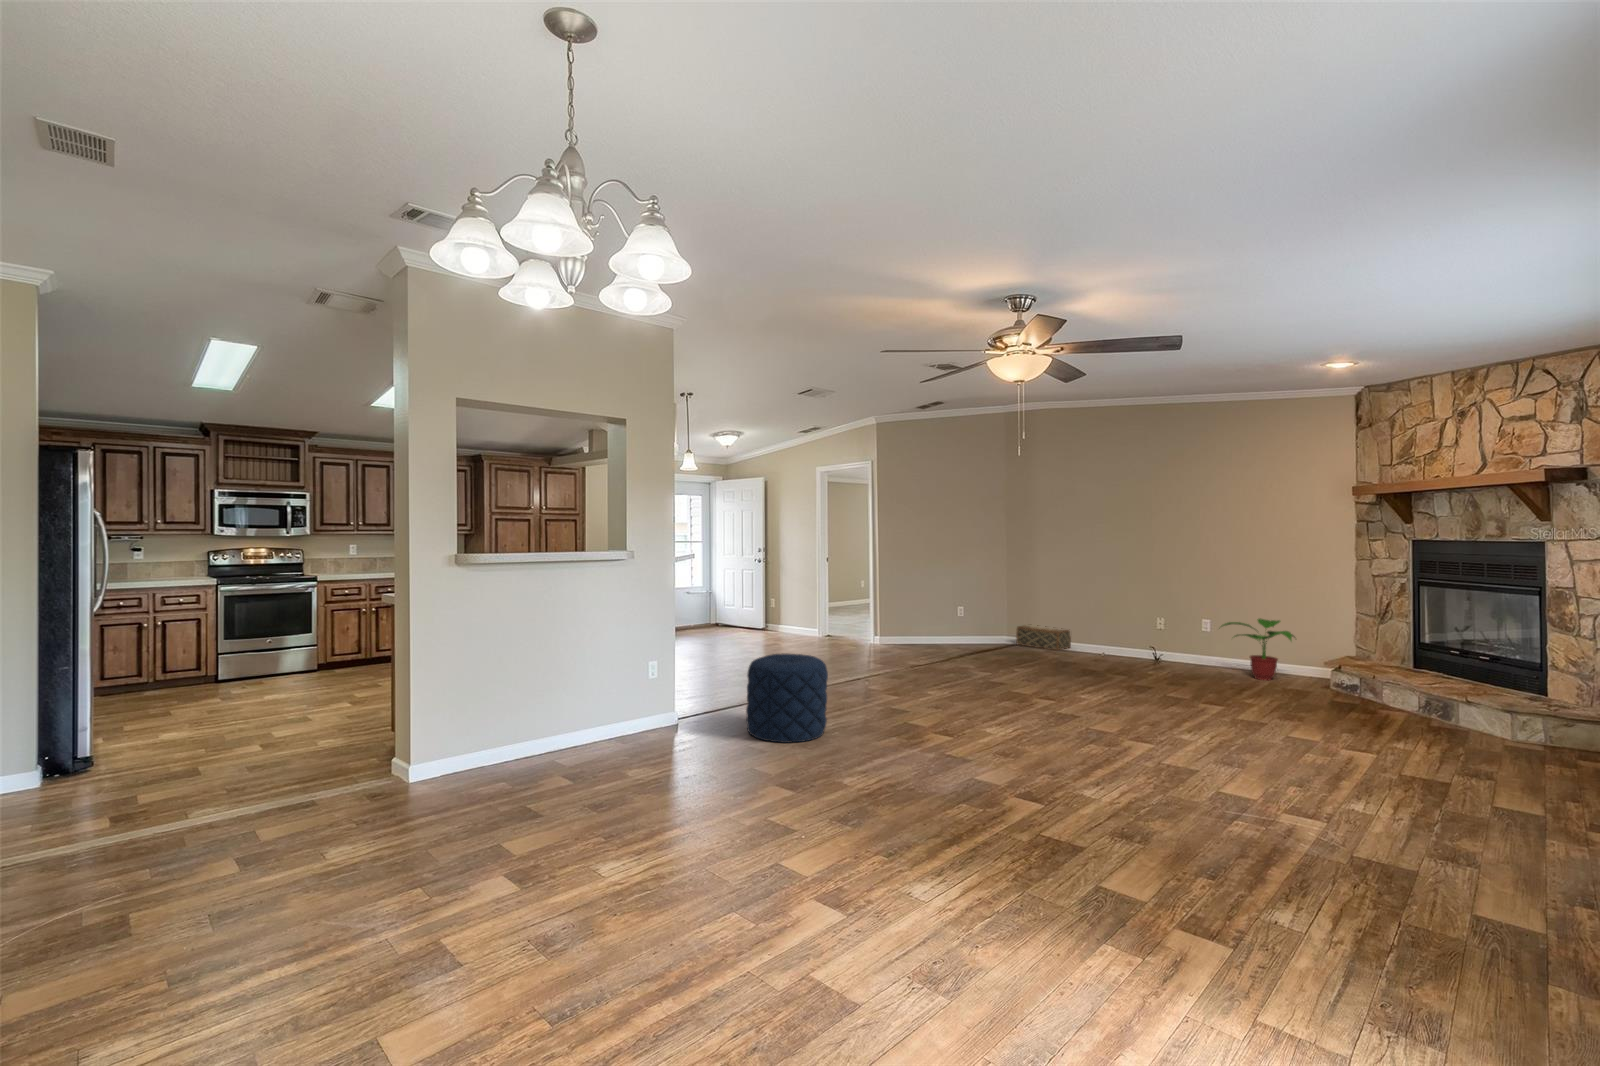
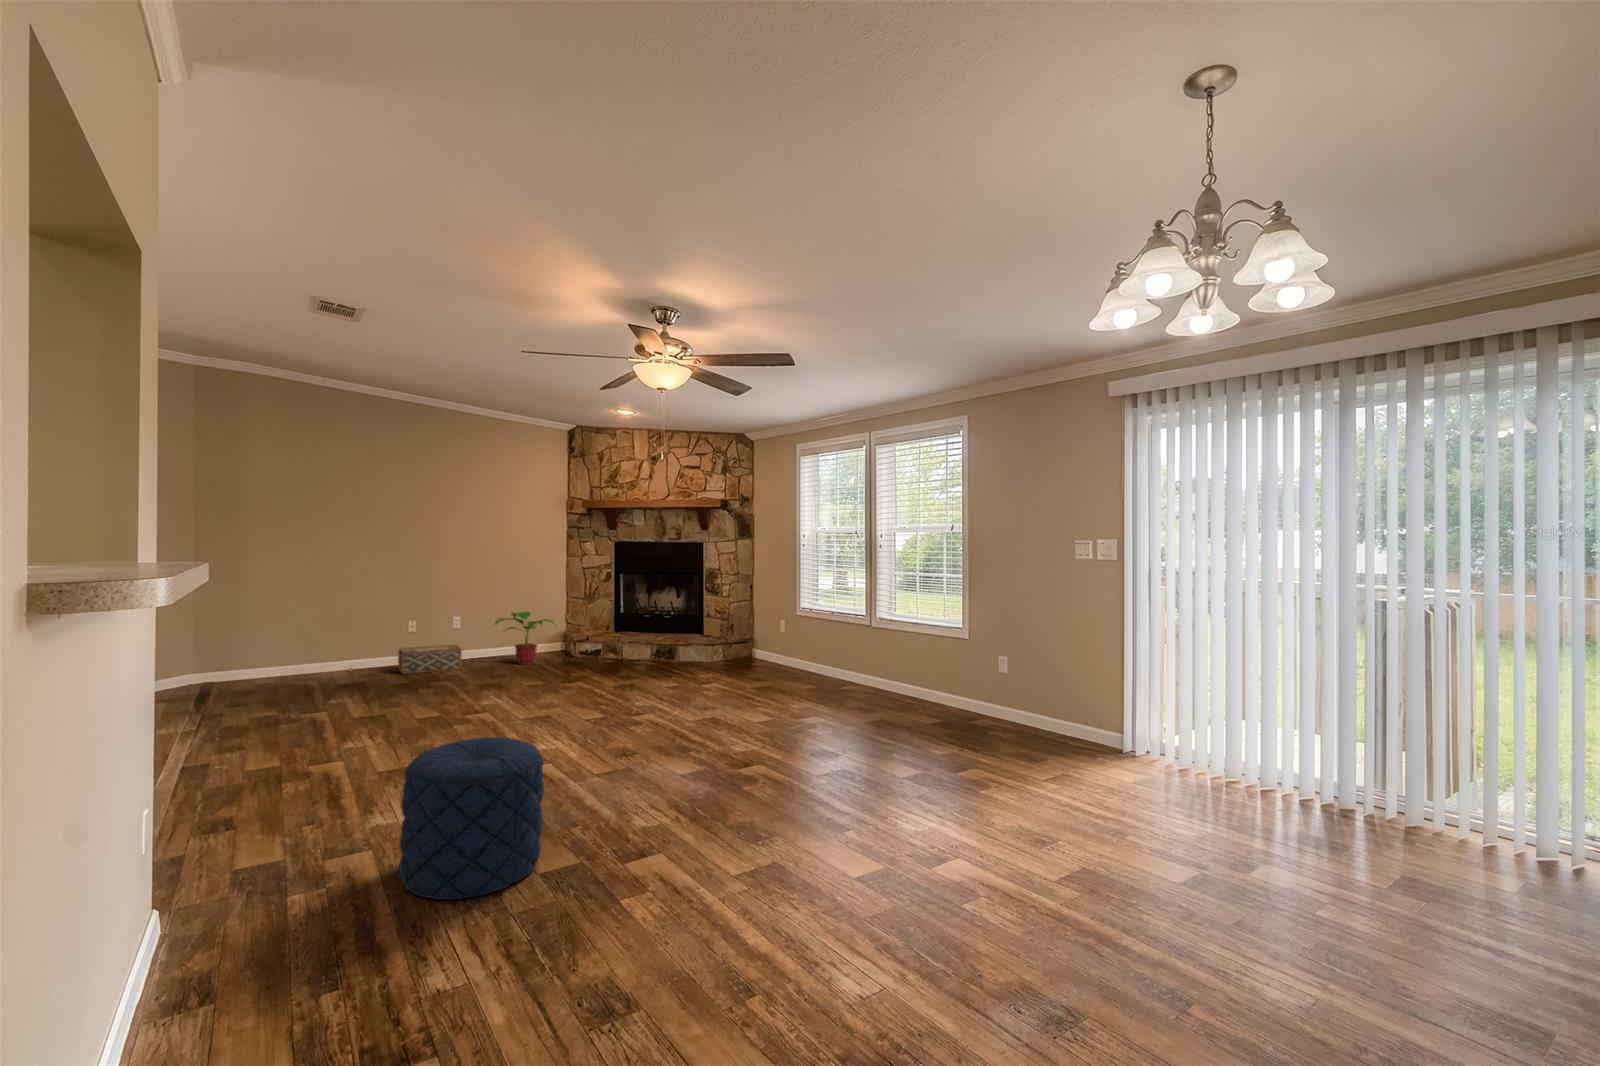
woven basket: present [1016,625,1071,650] -> present [398,645,462,674]

